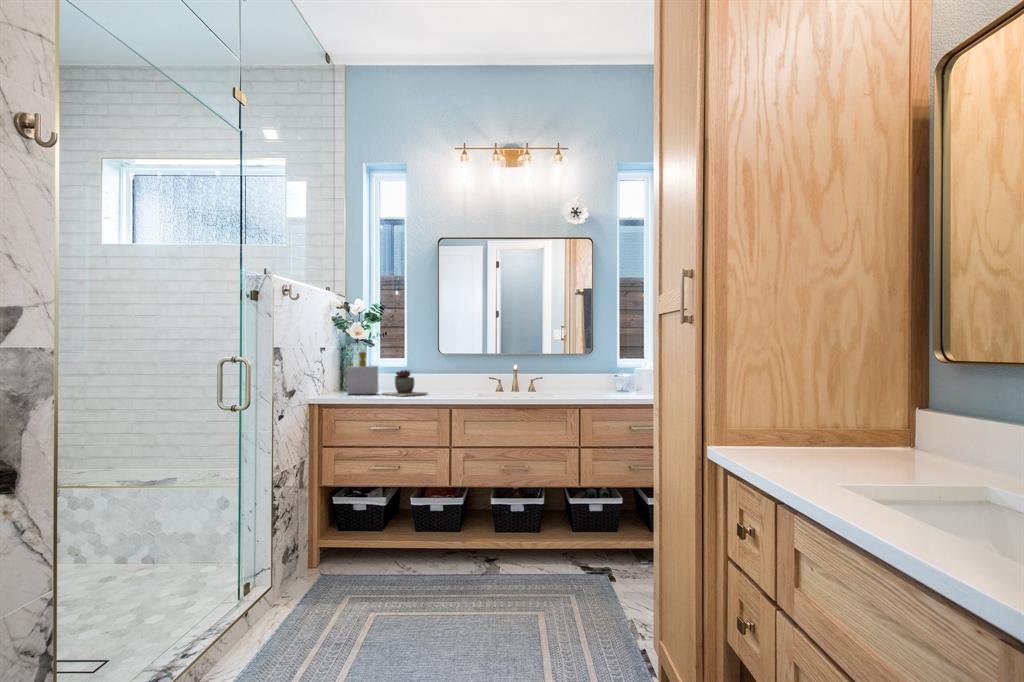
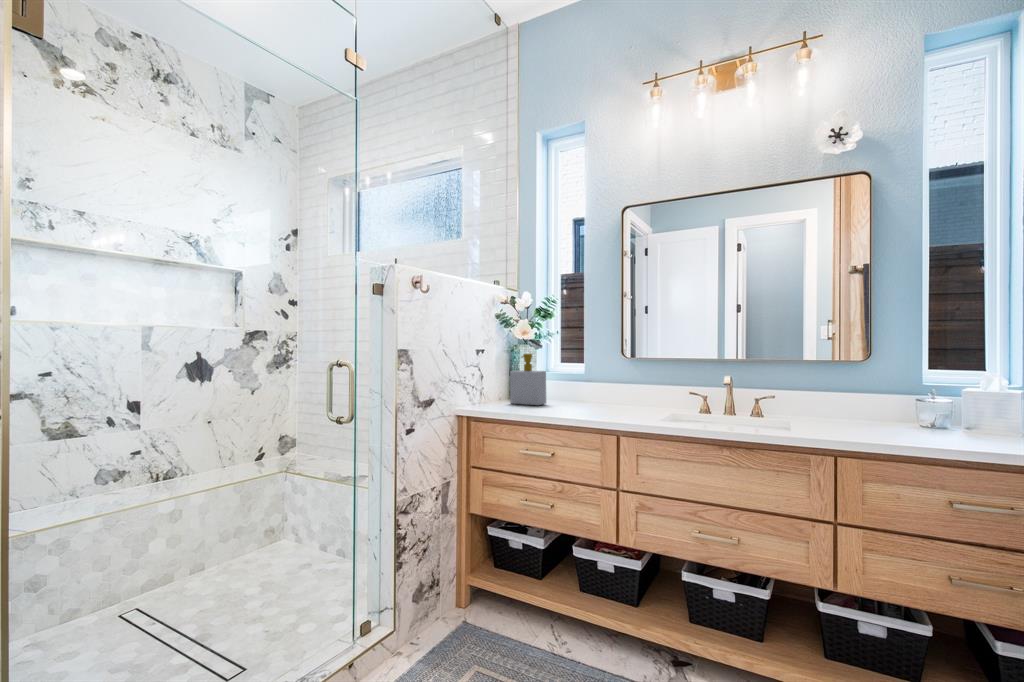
succulent plant: present [382,370,428,397] -> none [546,377,601,413]

